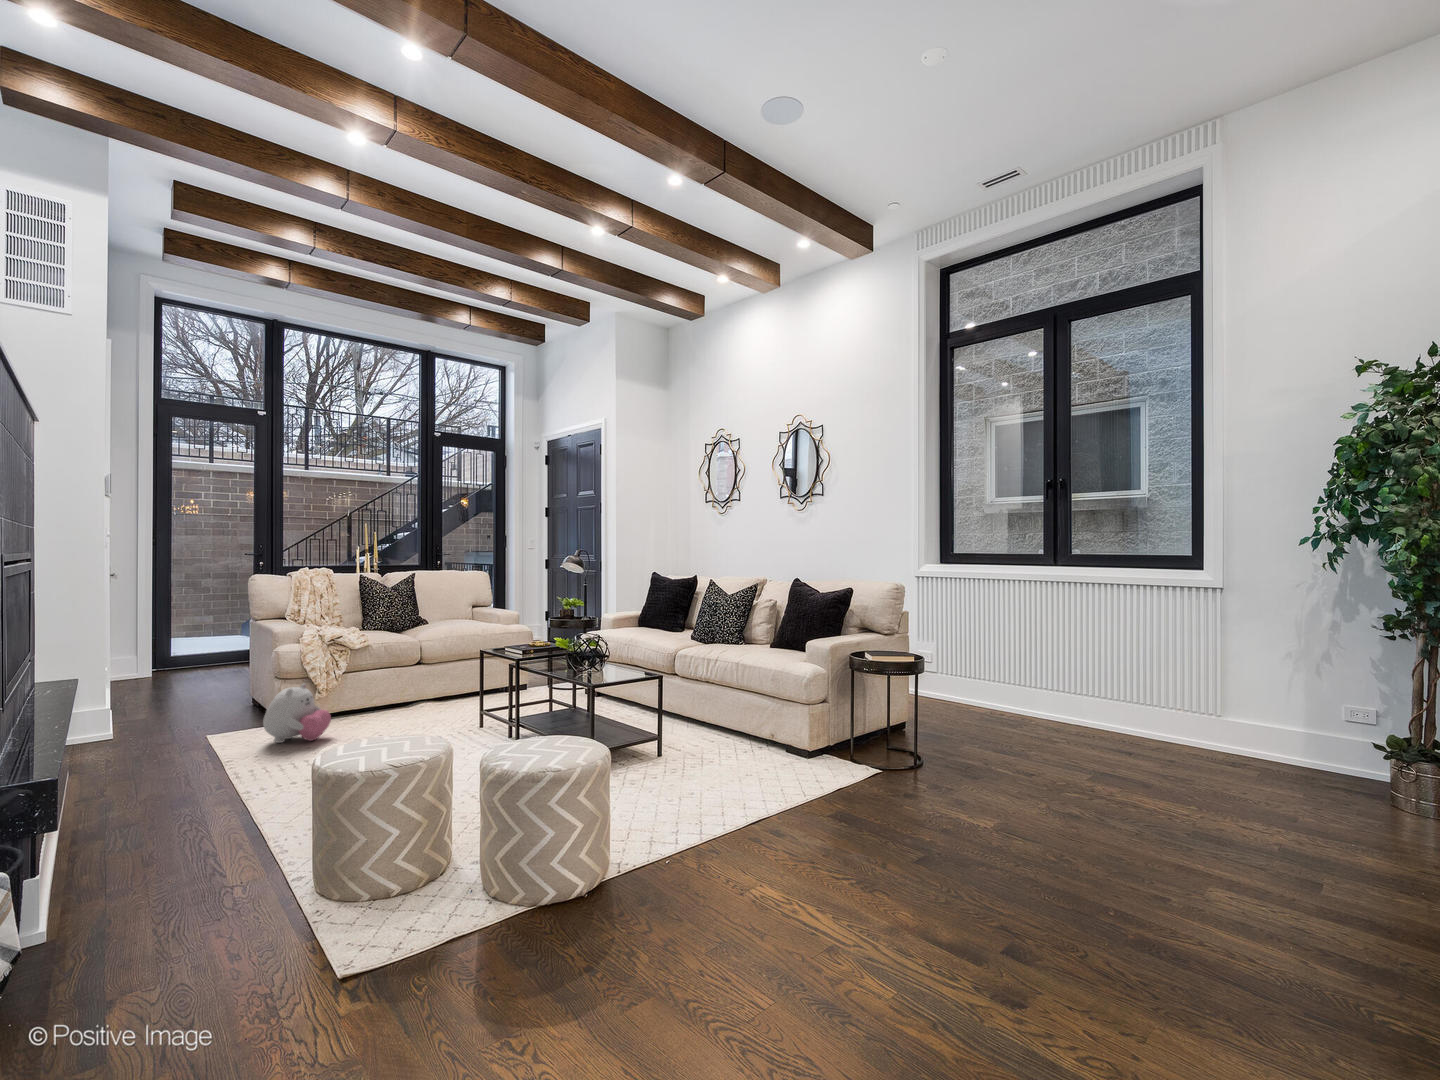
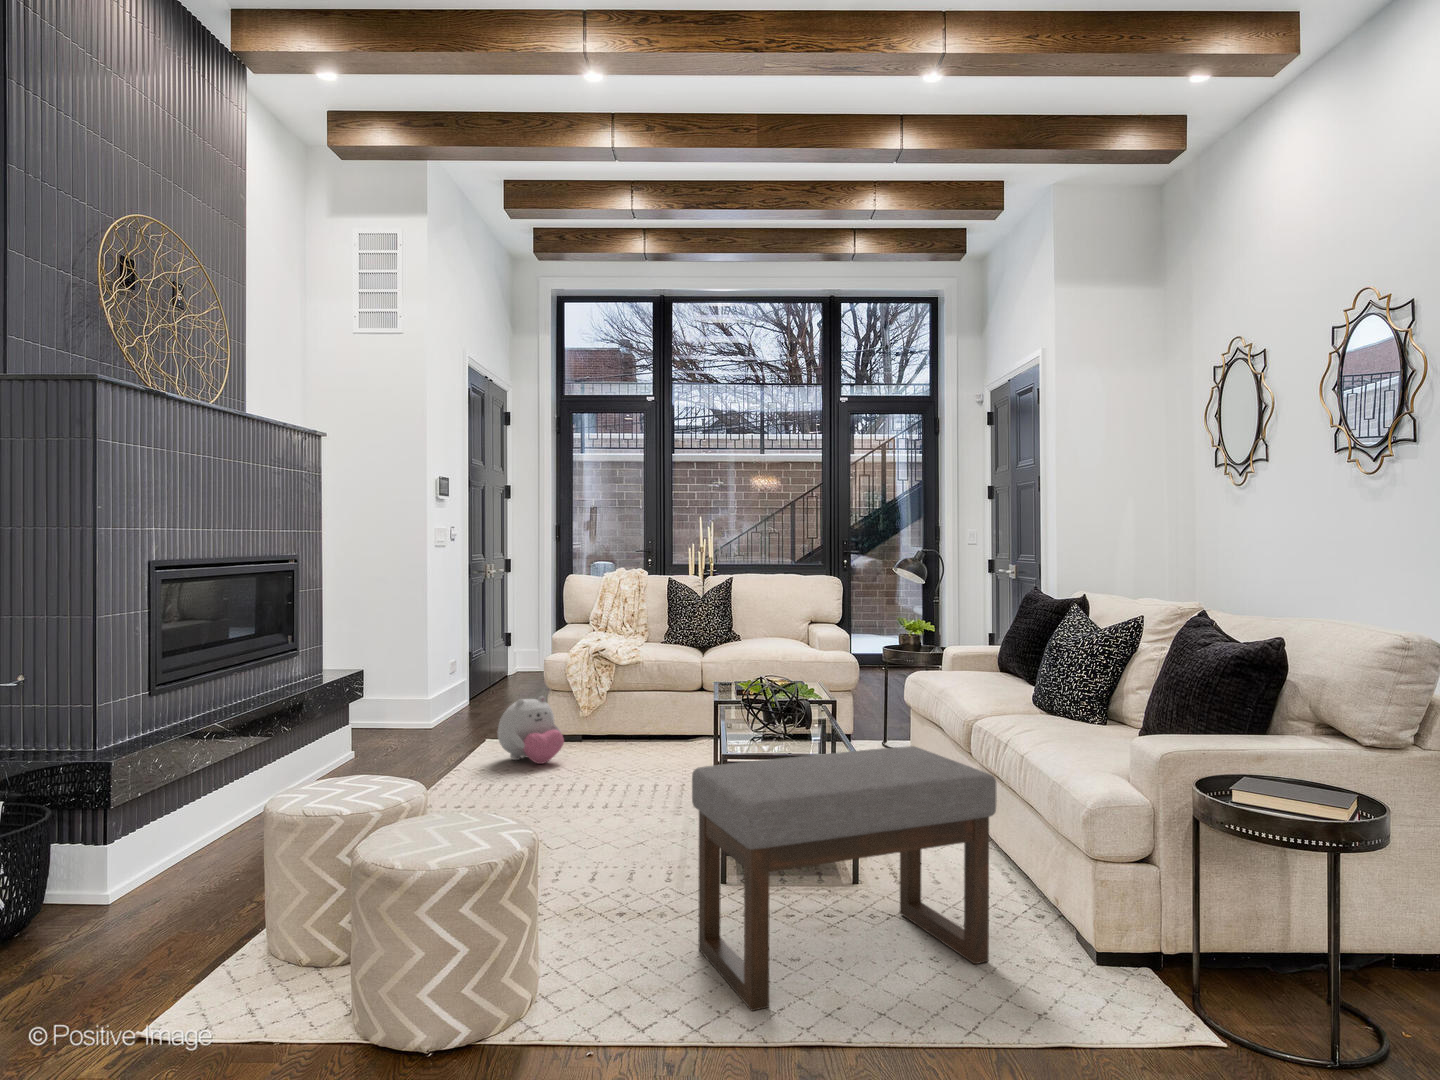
ottoman: none [639,666,776,820] -> present [692,746,997,1011]

